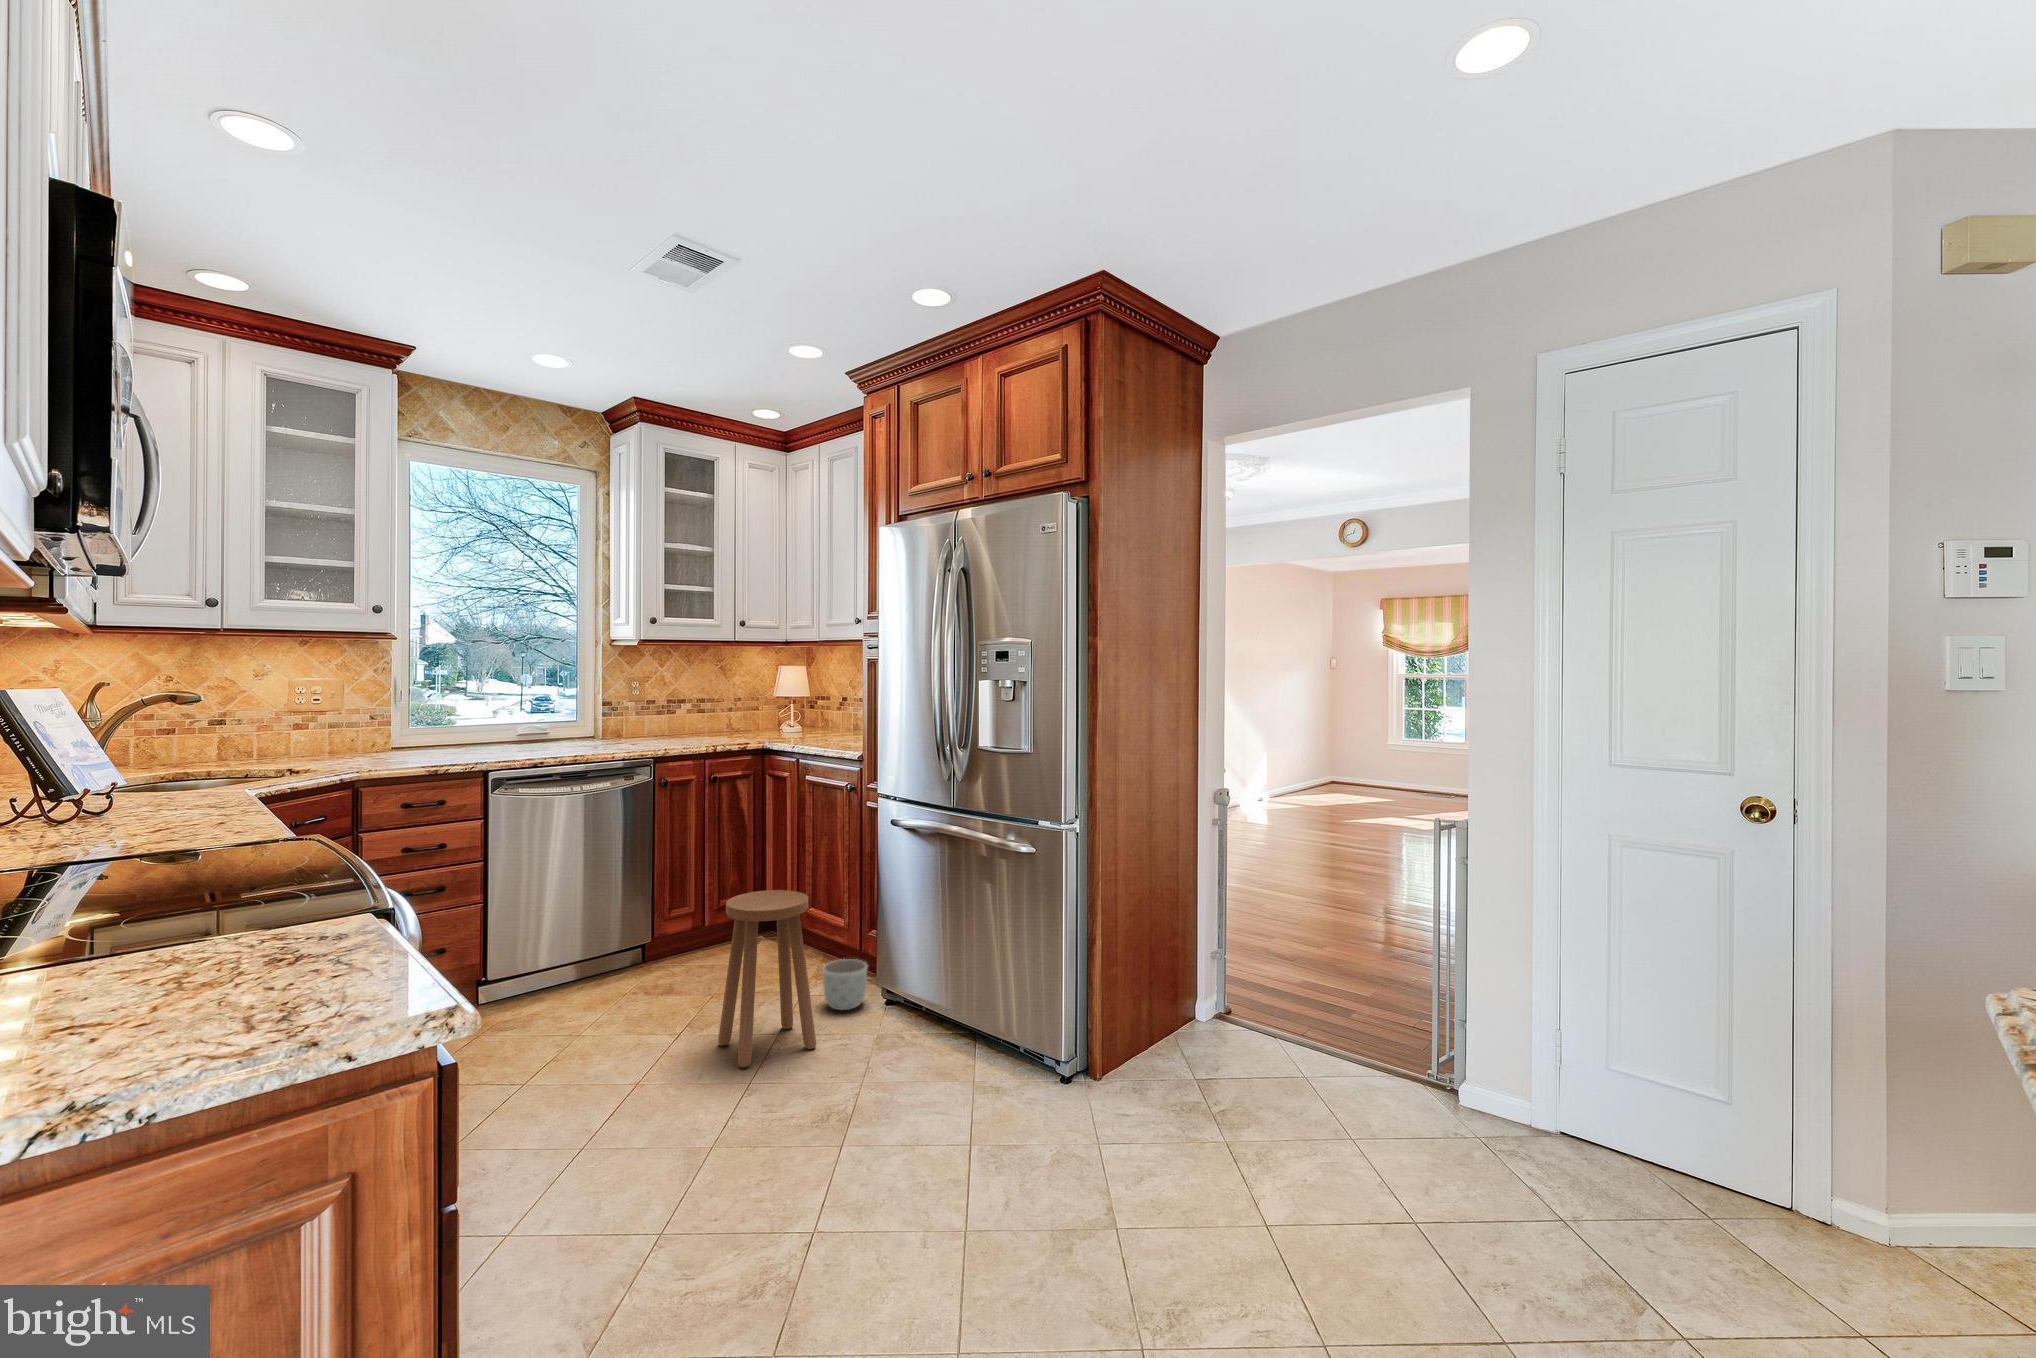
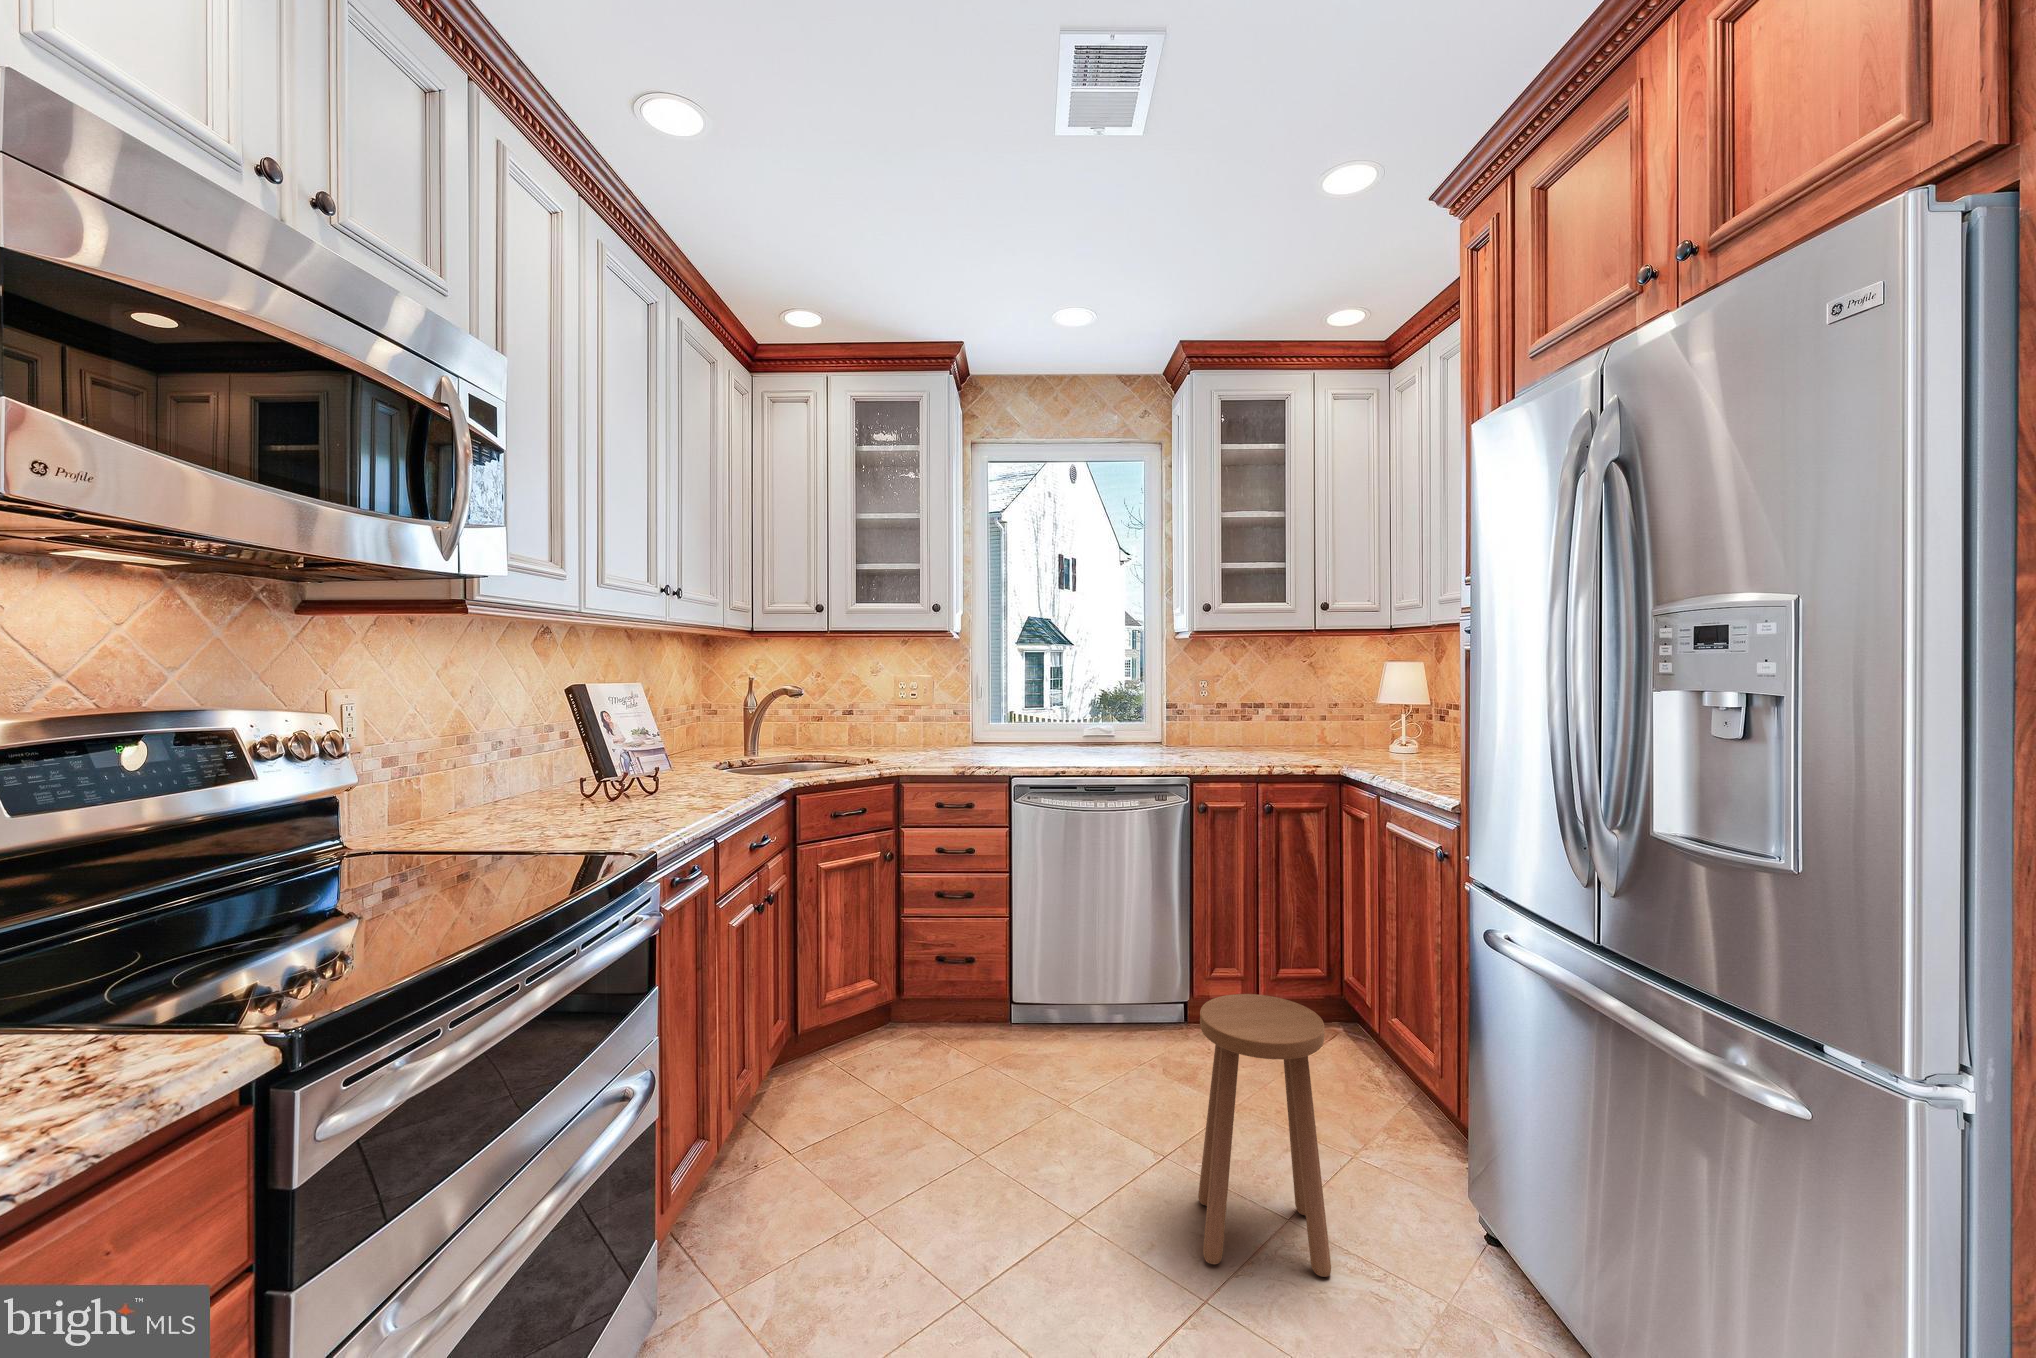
planter: present [823,959,867,1010] -> none [1373,1125,1452,1220]

